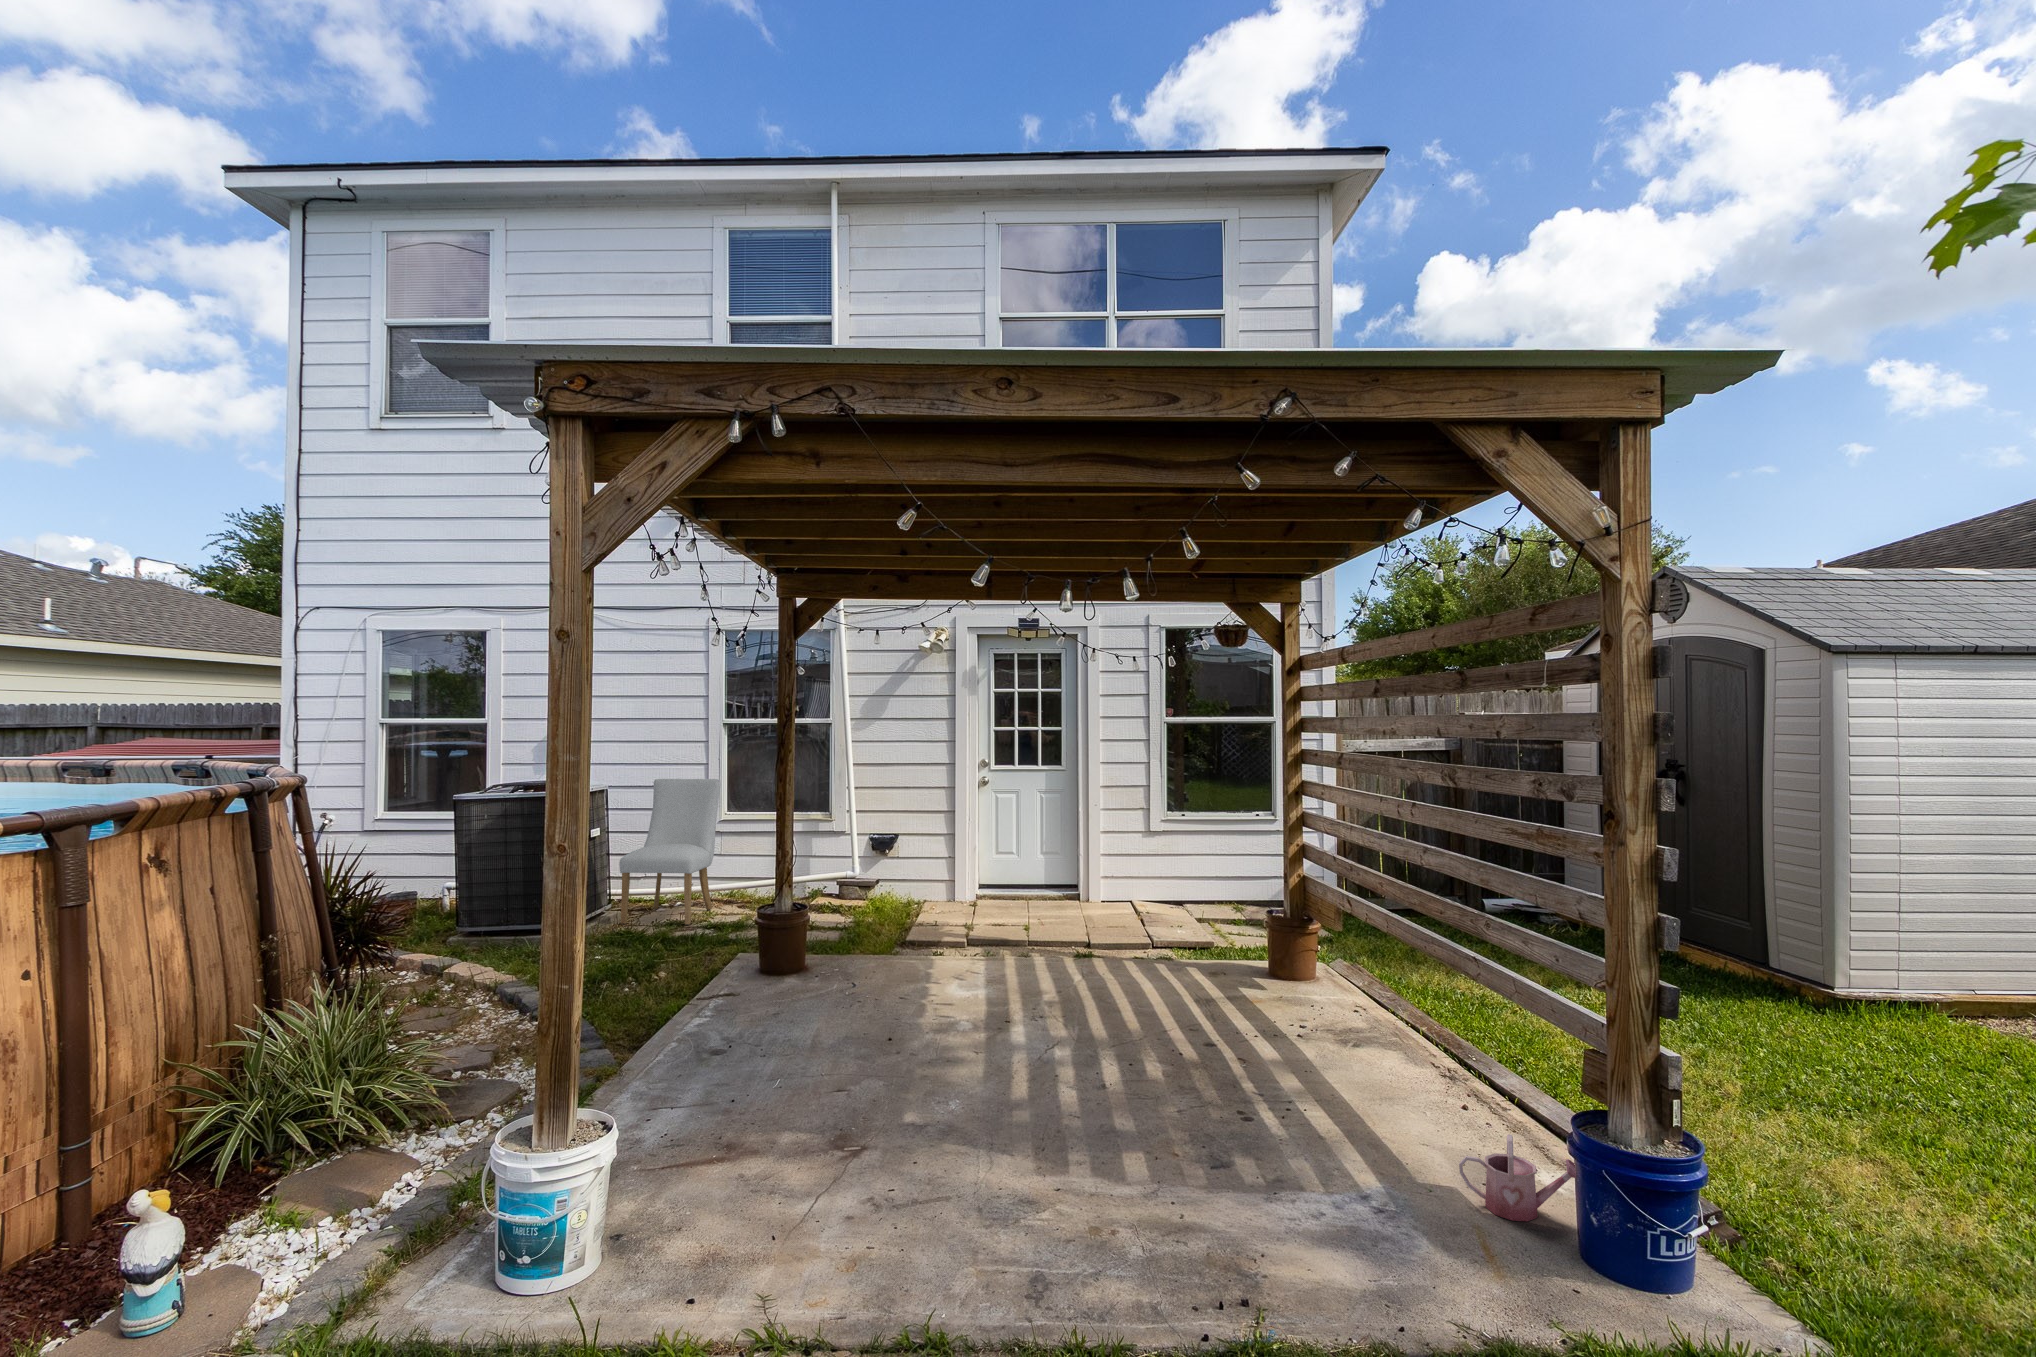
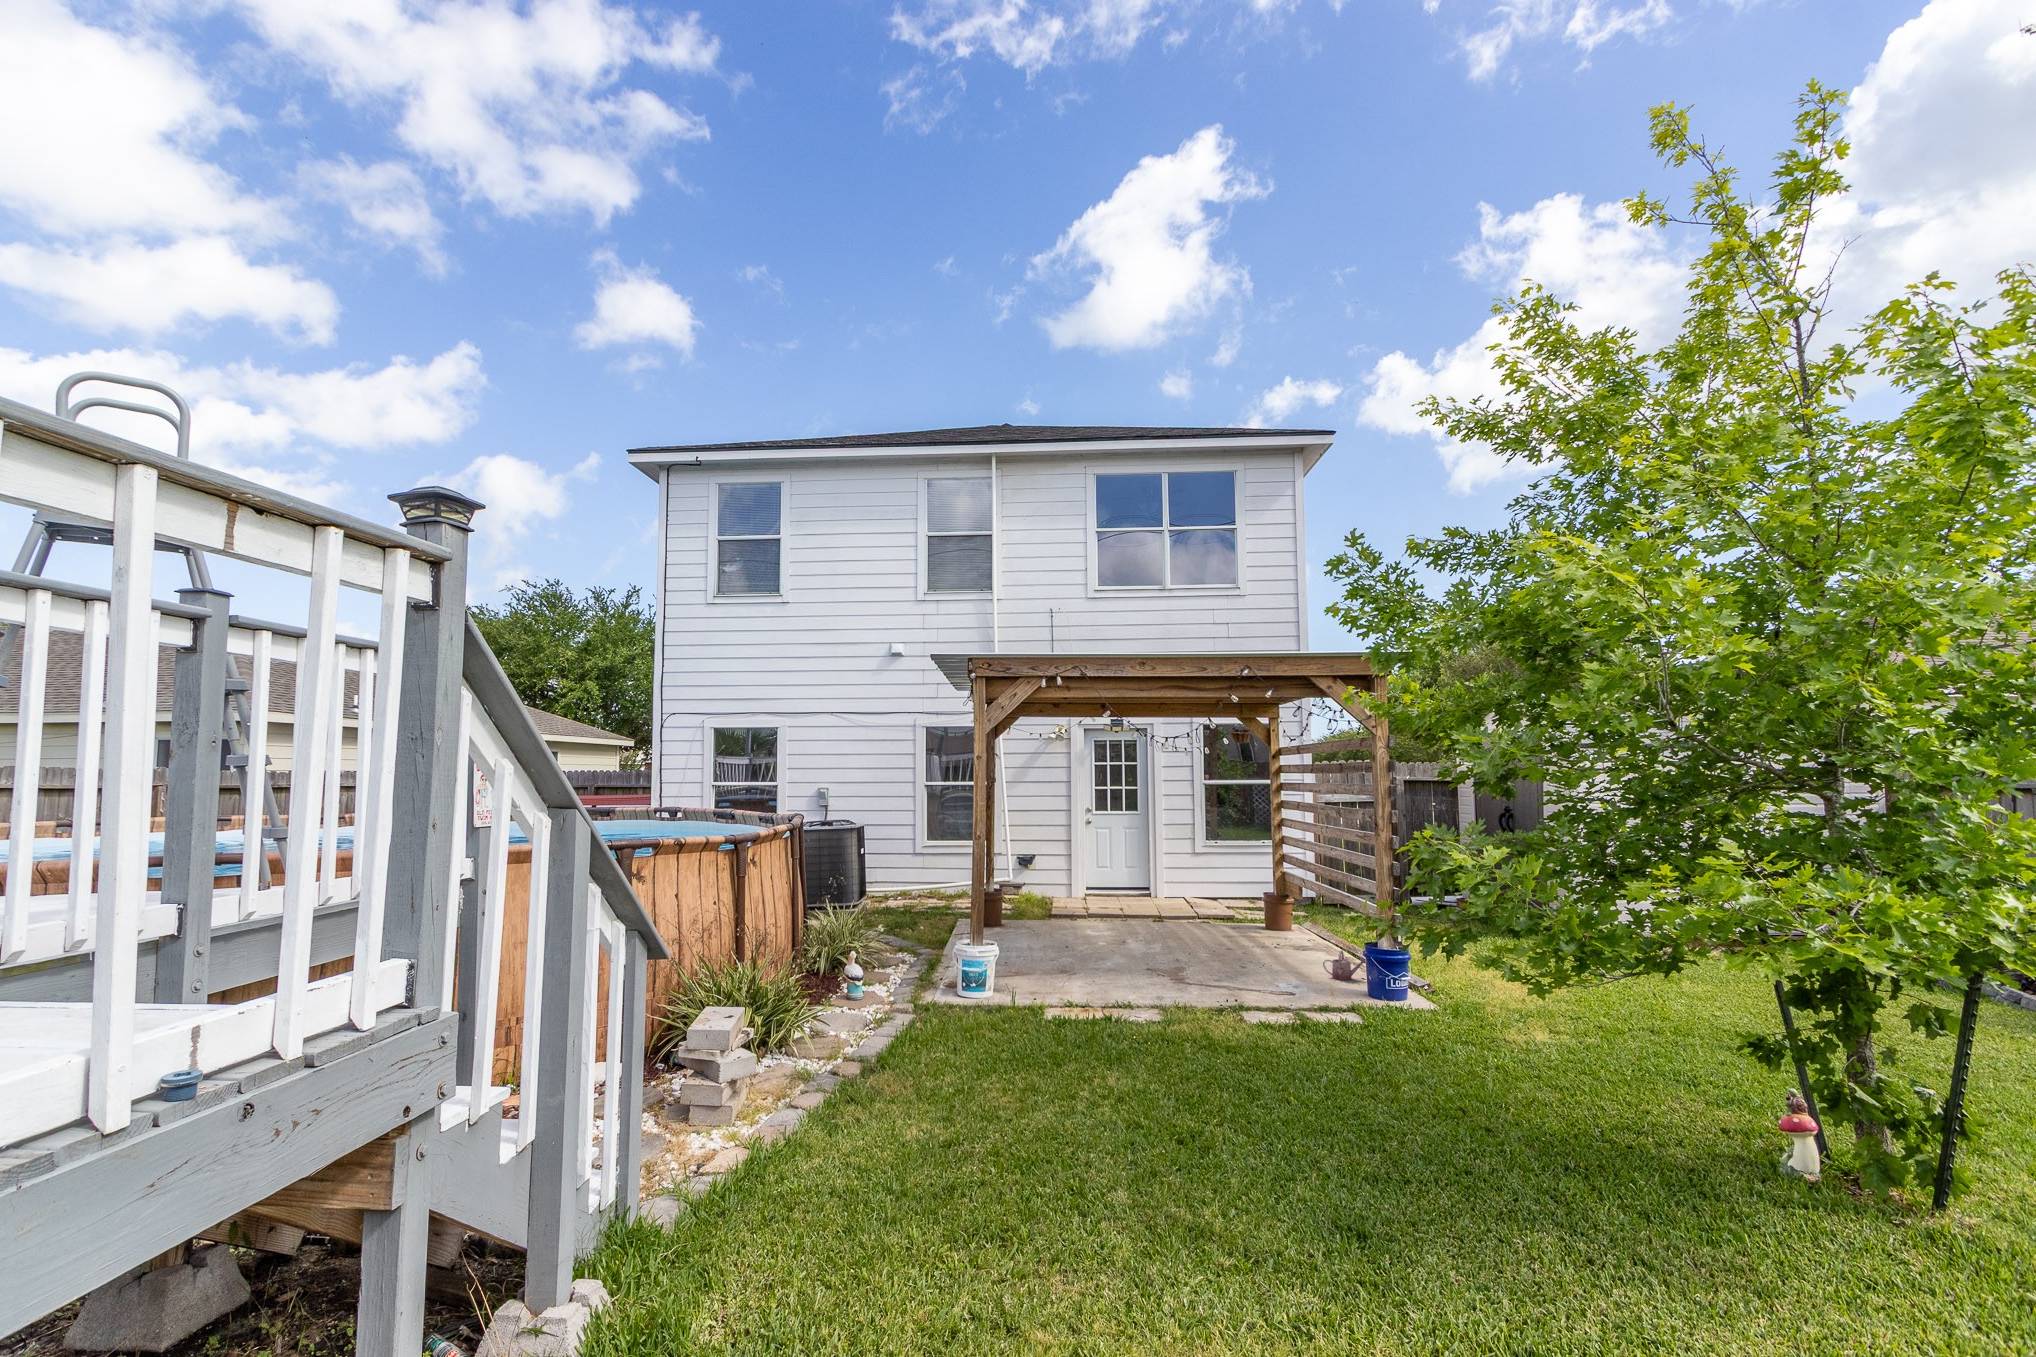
chair: present [619,779,721,925] -> none [875,821,926,909]

